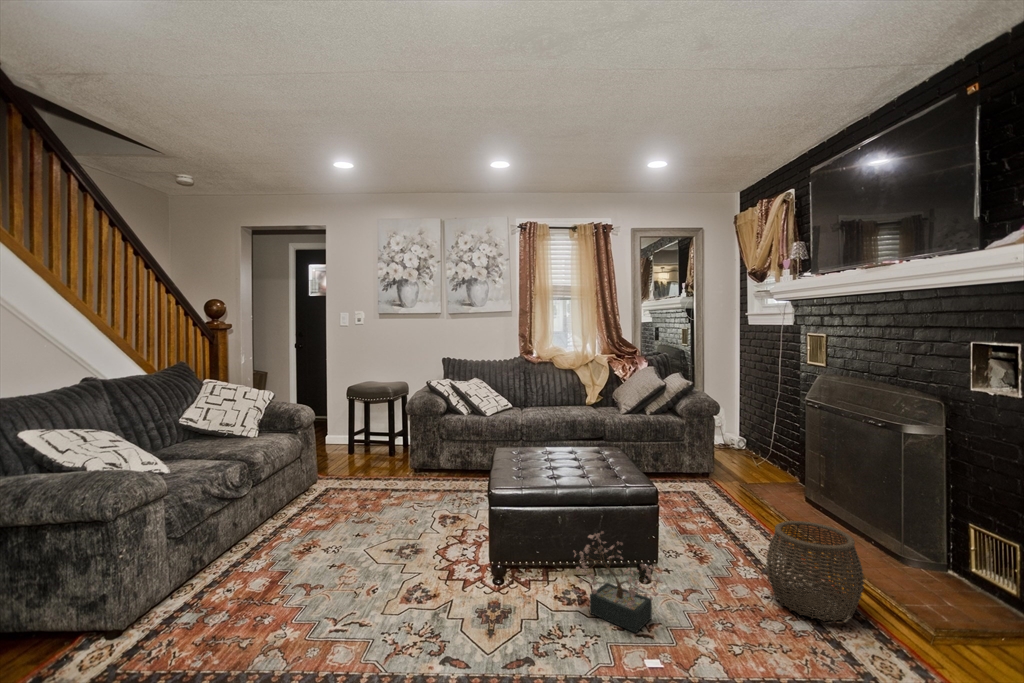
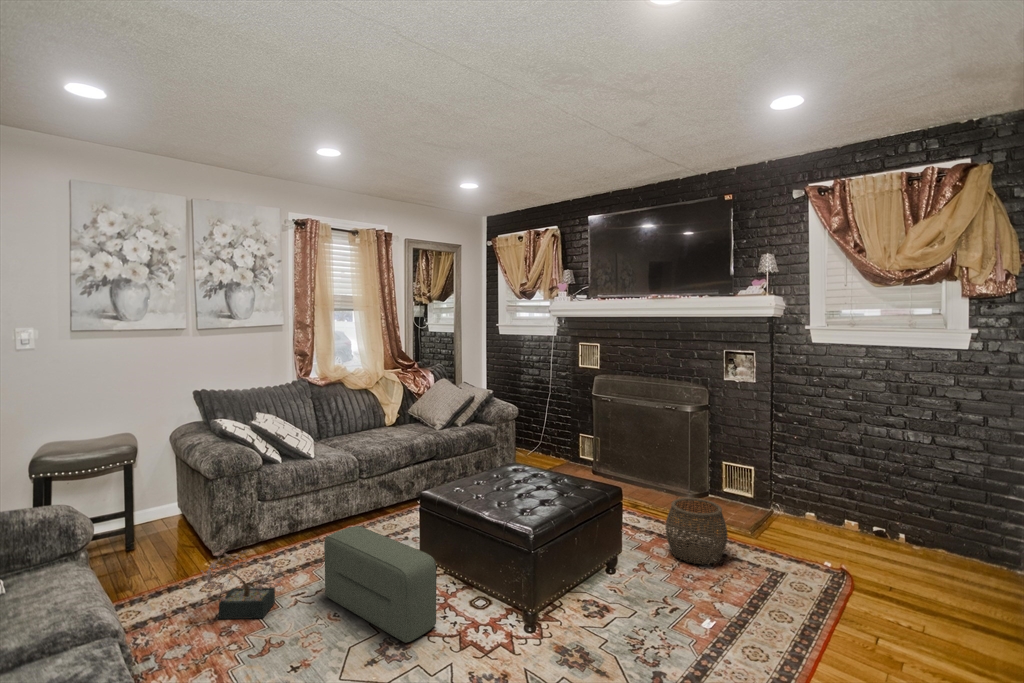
pouf: none [419,461,457,553] -> present [324,526,436,643]
decorative plant: present [574,531,662,633] -> present [201,546,283,619]

